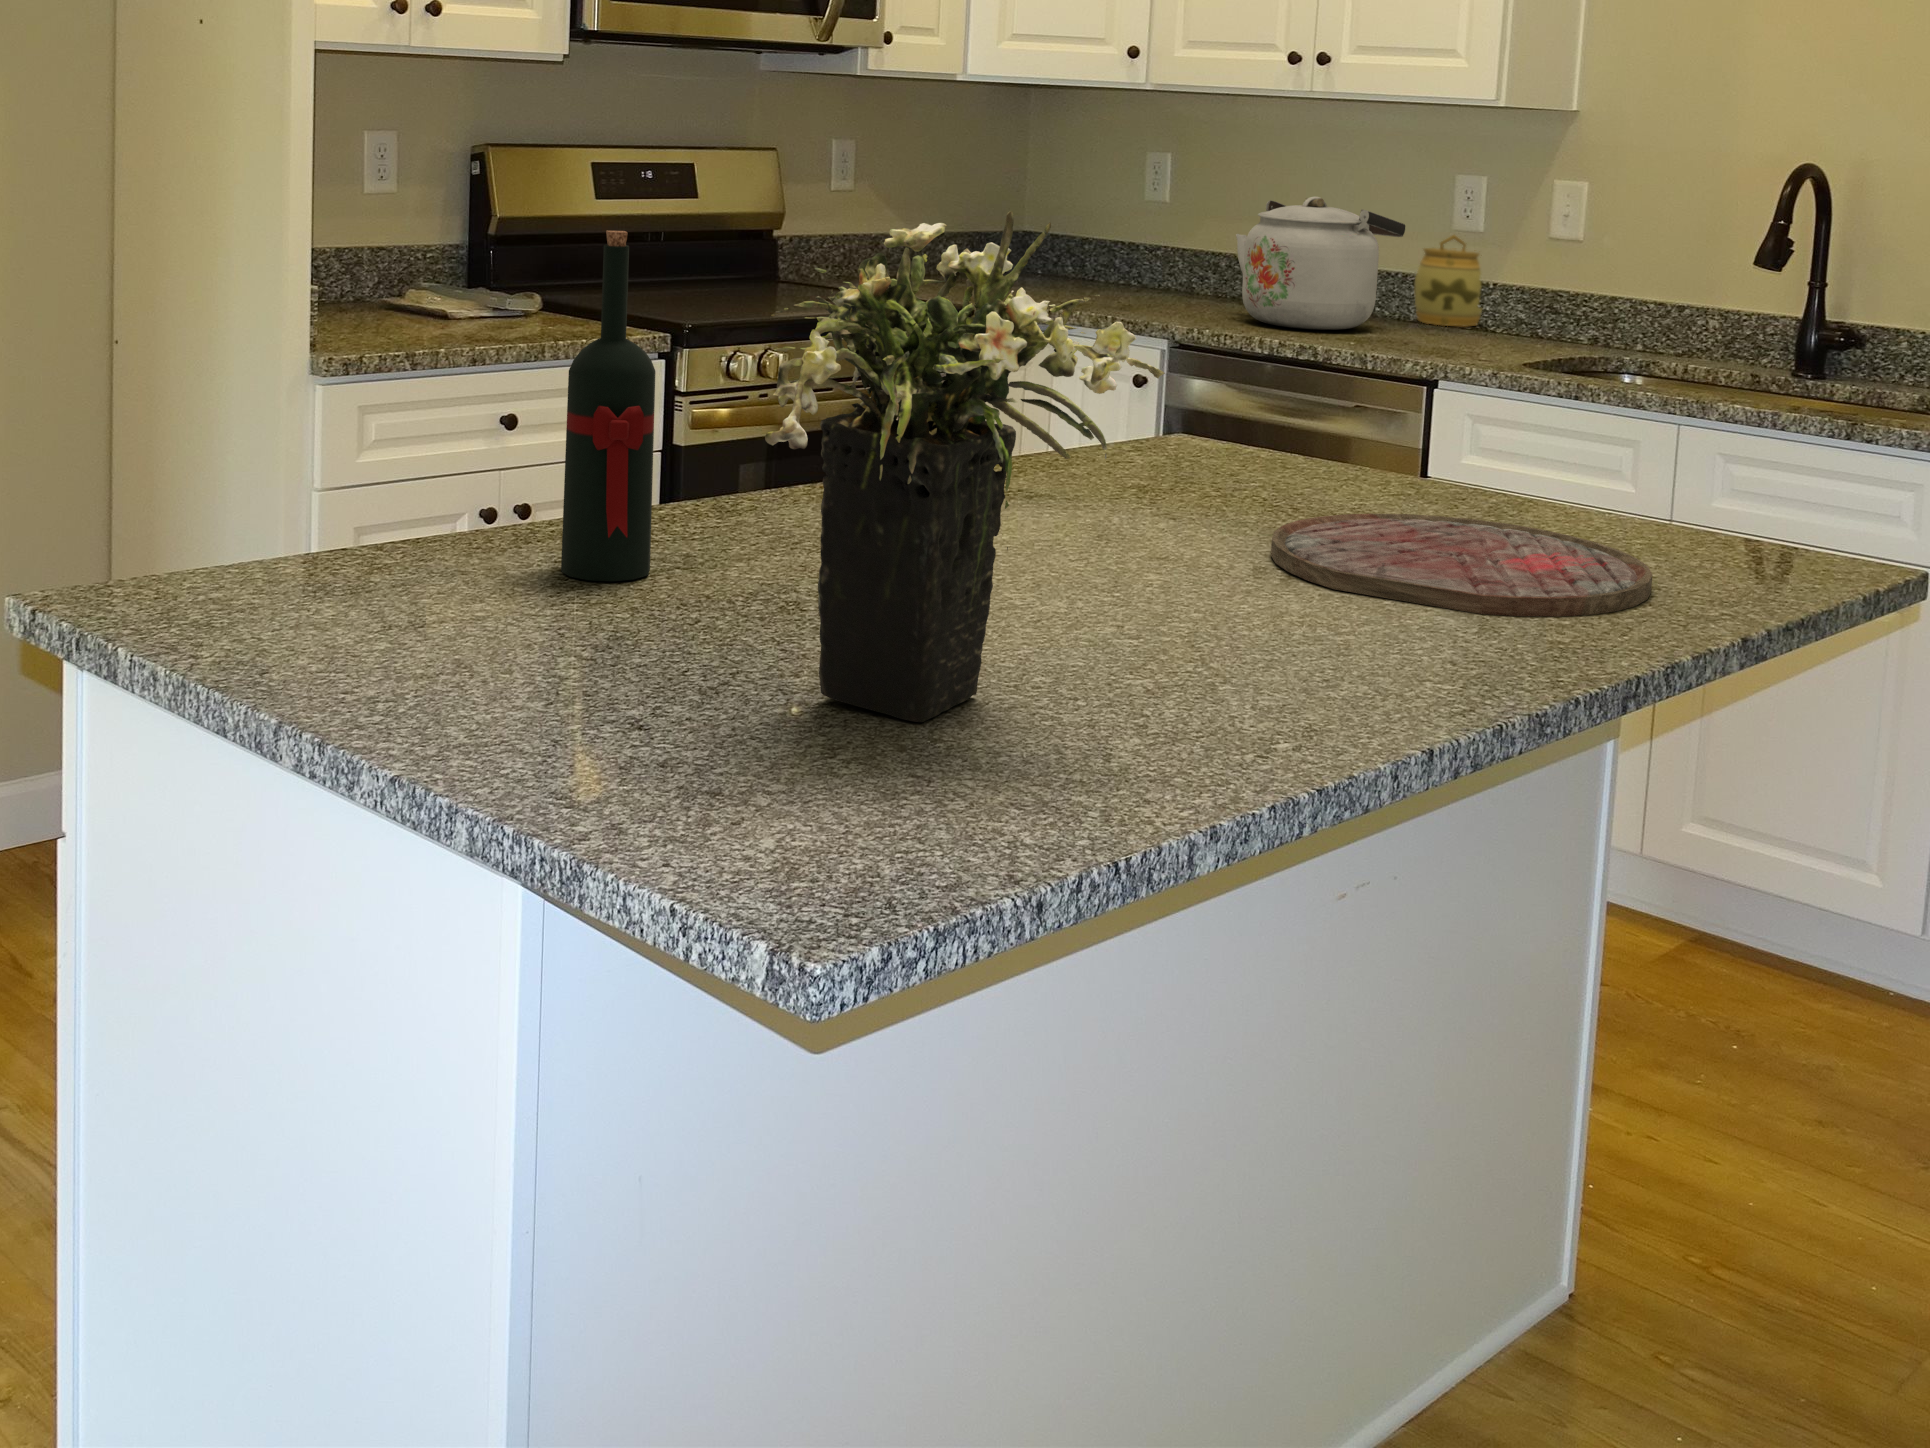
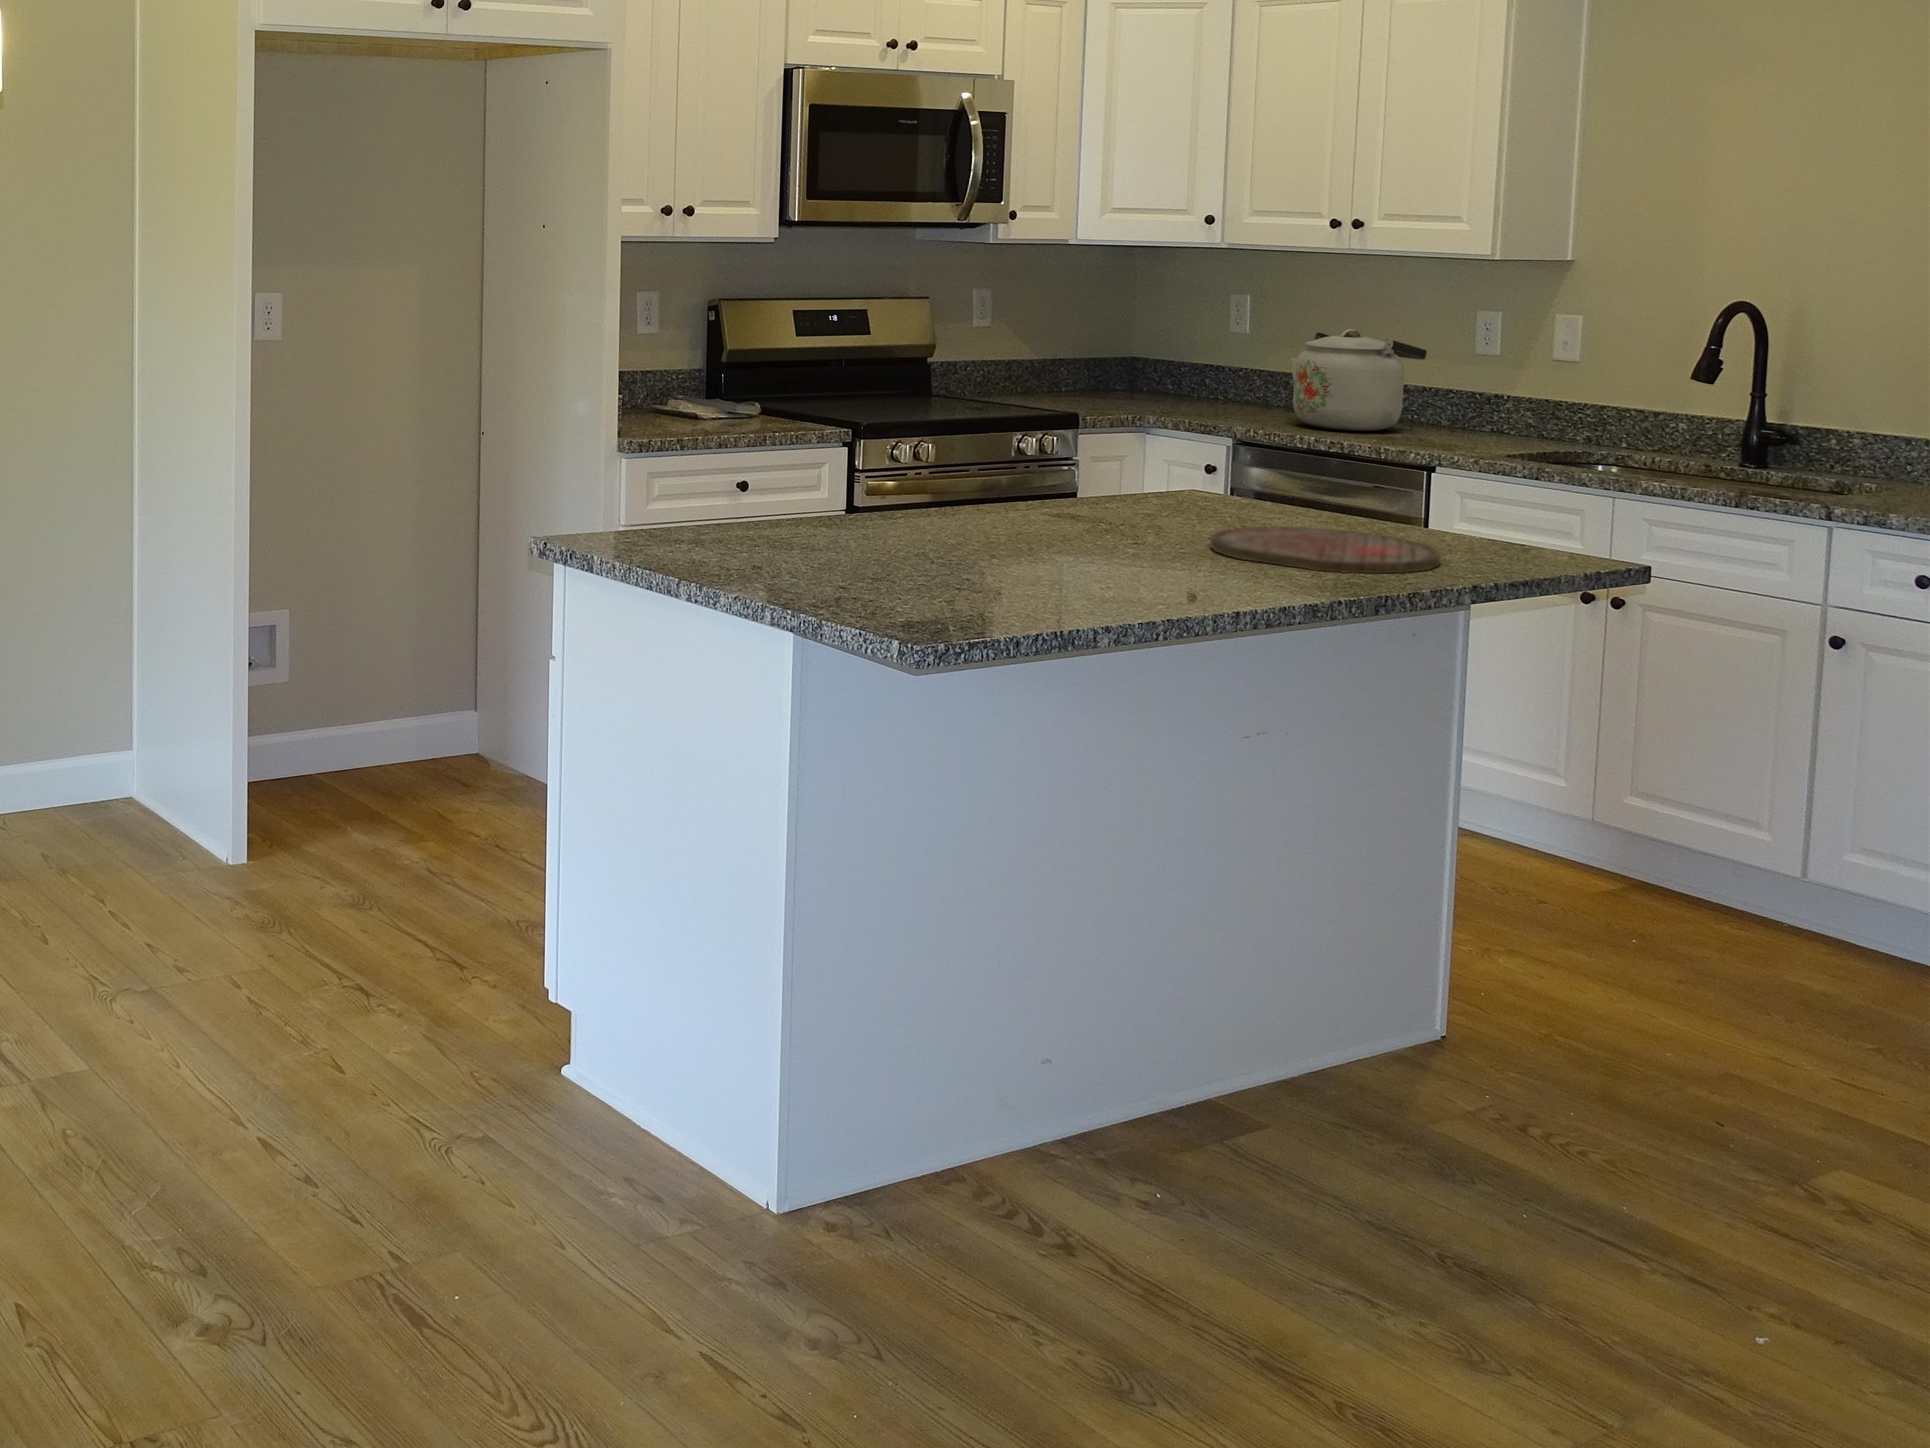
flower arrangement: present [765,211,1165,722] -> none [899,351,1101,592]
wine bottle: present [561,231,655,581] -> none [802,360,851,543]
jar: present [1415,235,1482,327] -> none [1445,357,1505,430]

